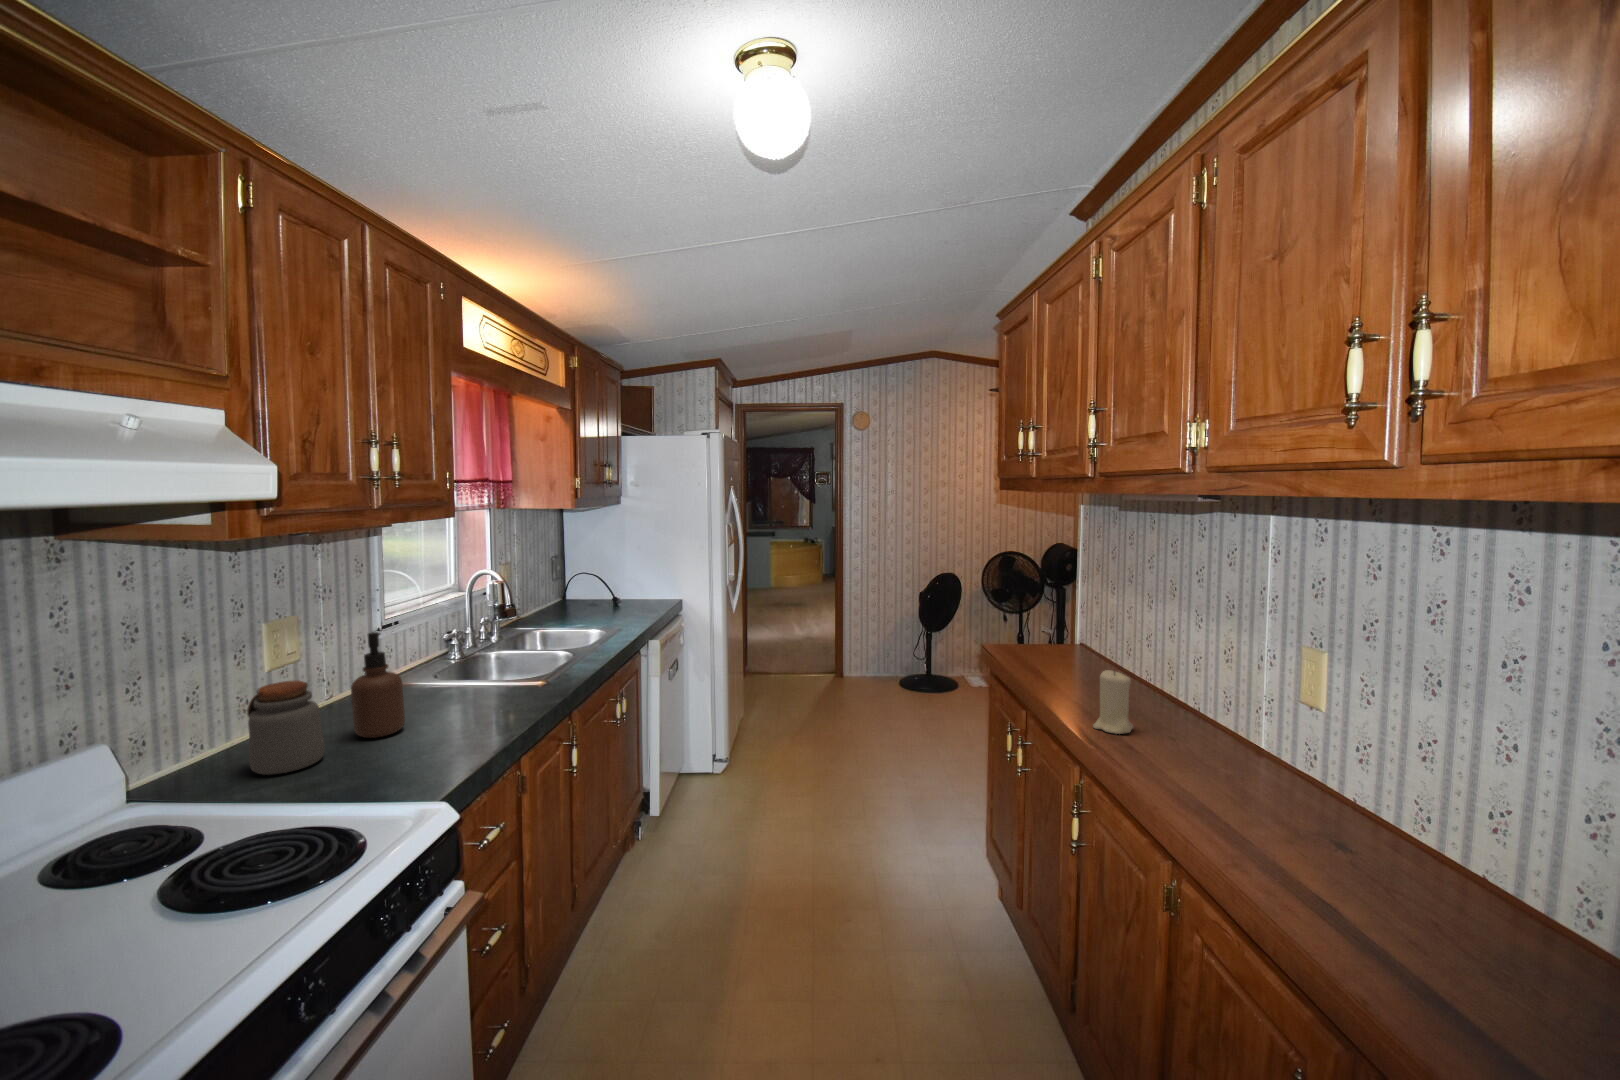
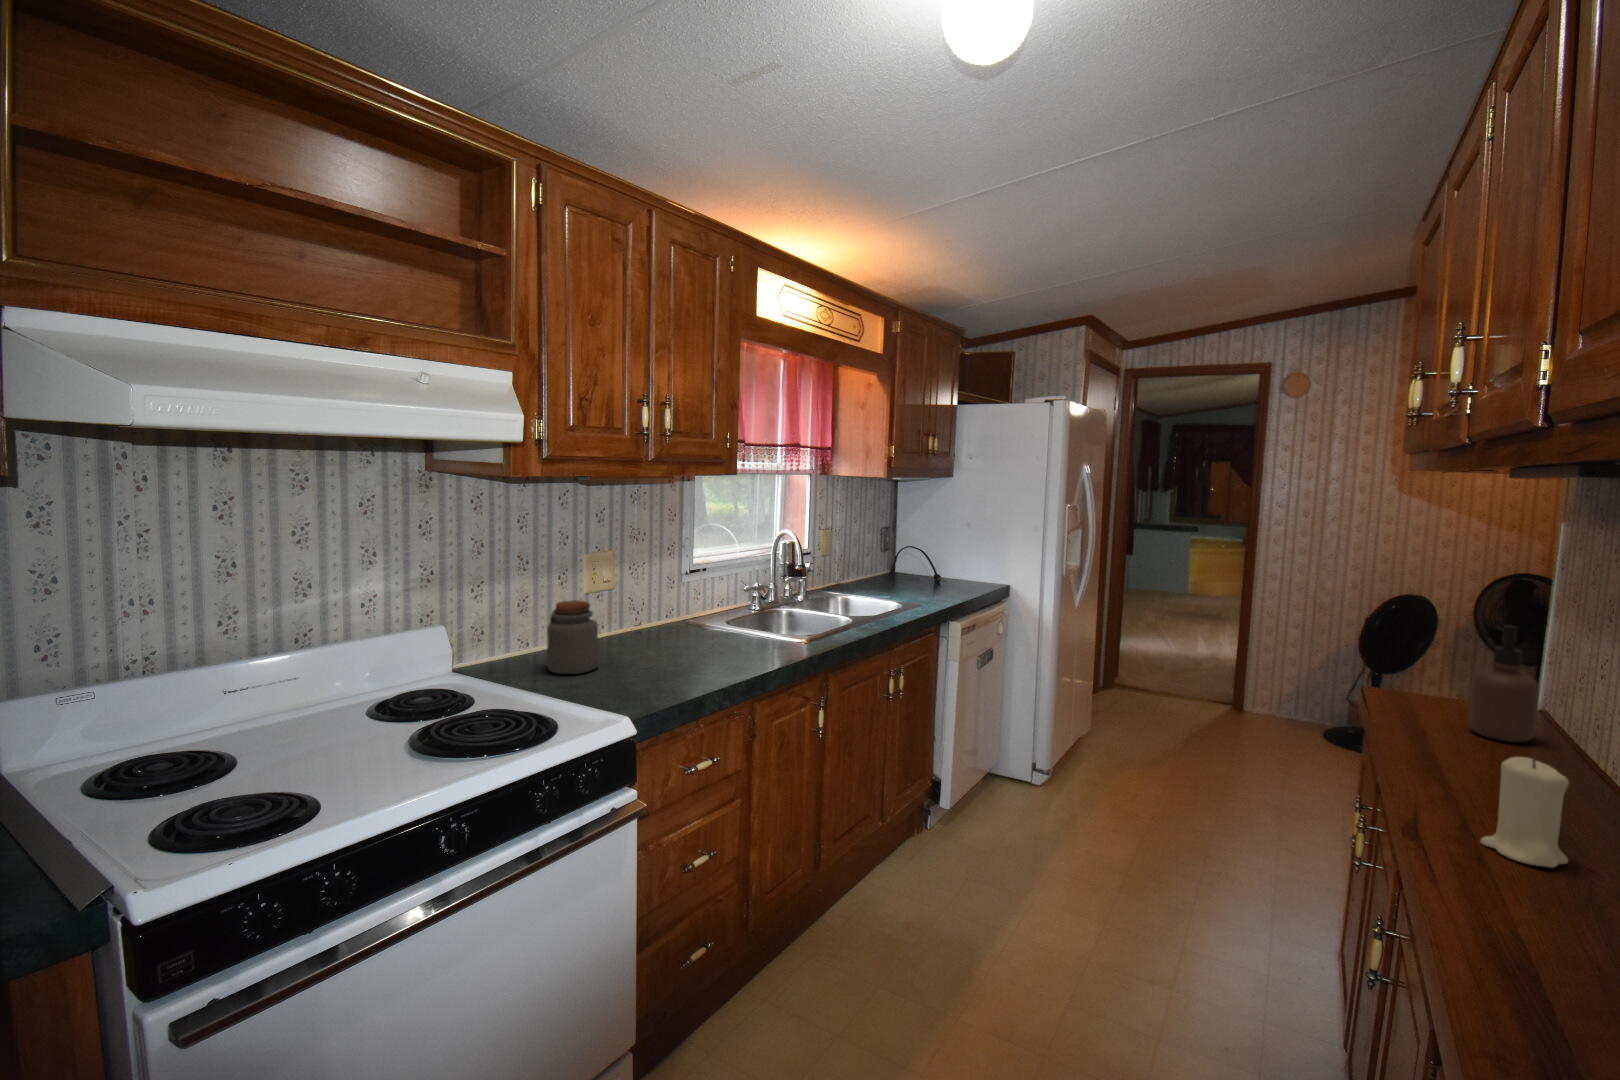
soap dispenser: present [351,632,405,738] -> present [1469,625,1539,742]

